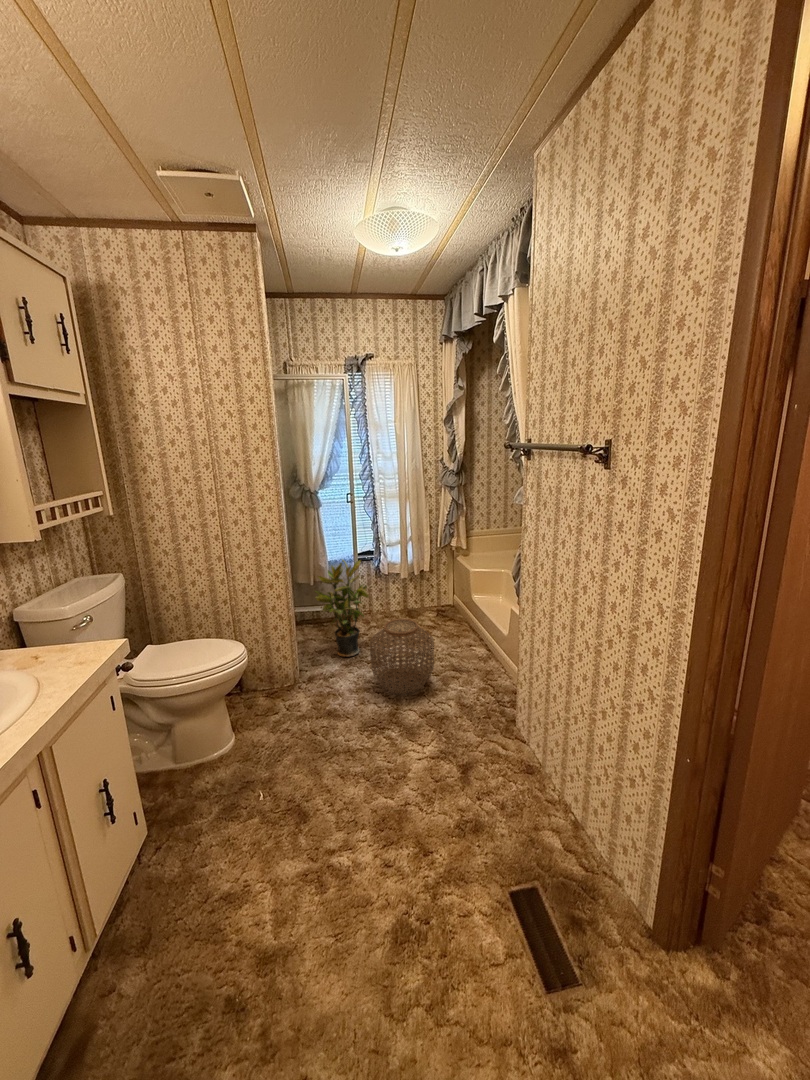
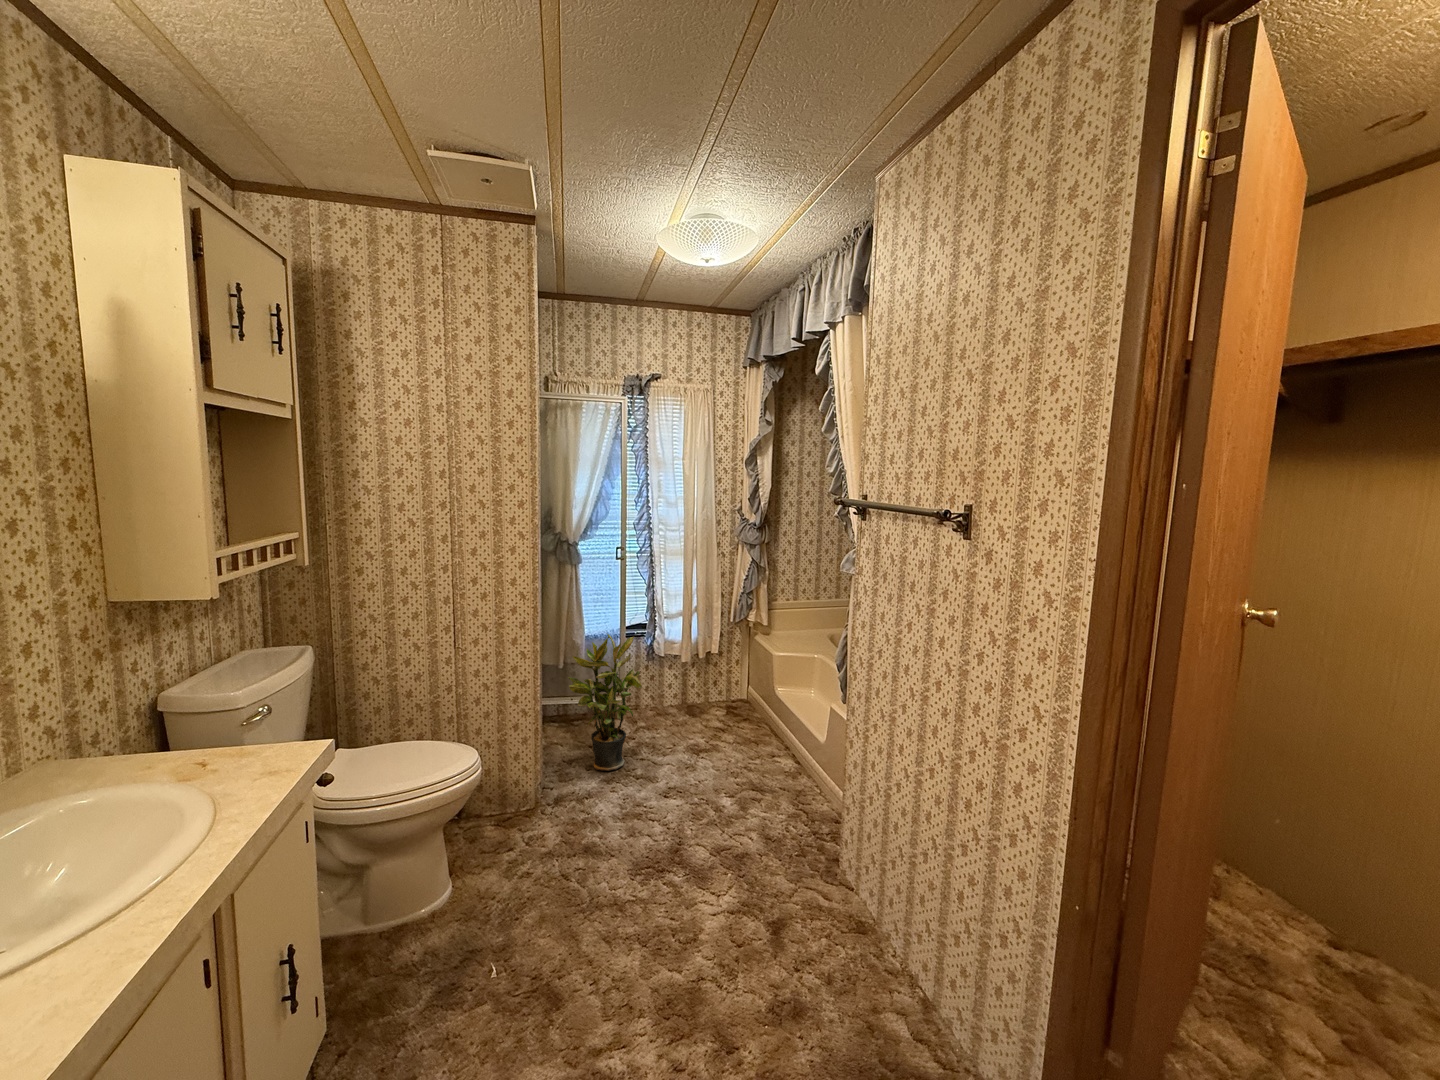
woven basket: present [370,619,434,695] -> none [645,718,731,825]

